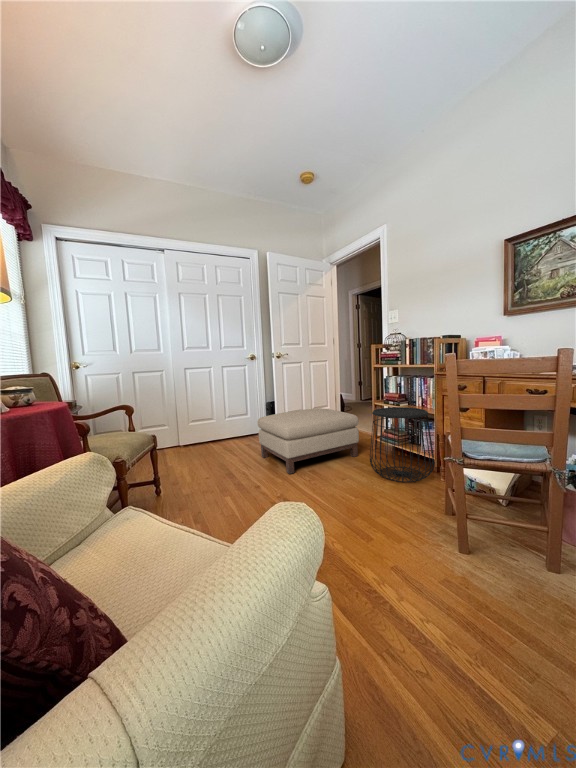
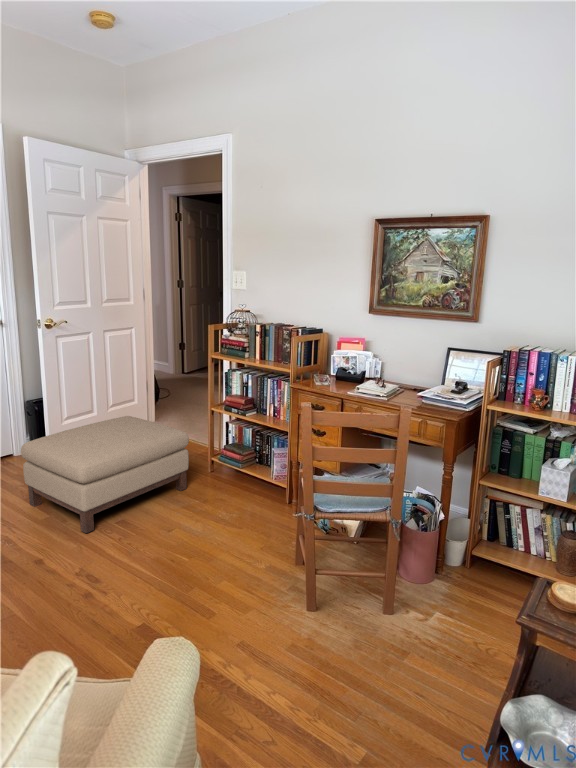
side table: present [370,407,434,482] -> none [206,424,285,526]

